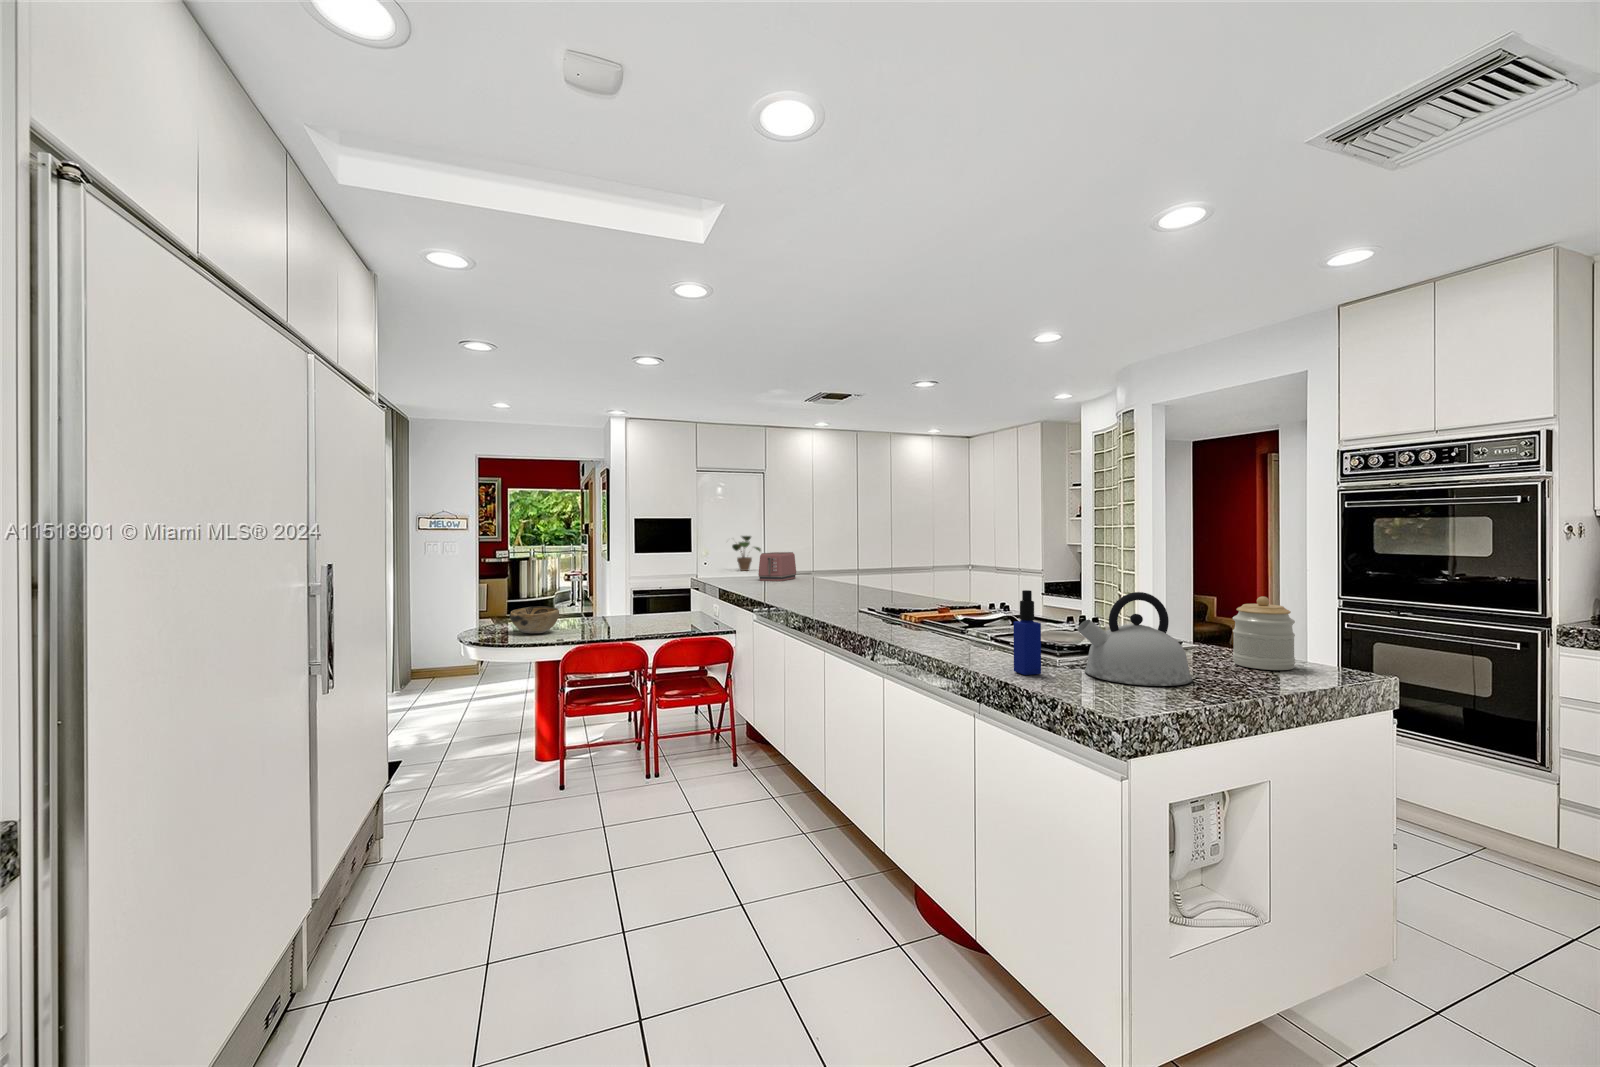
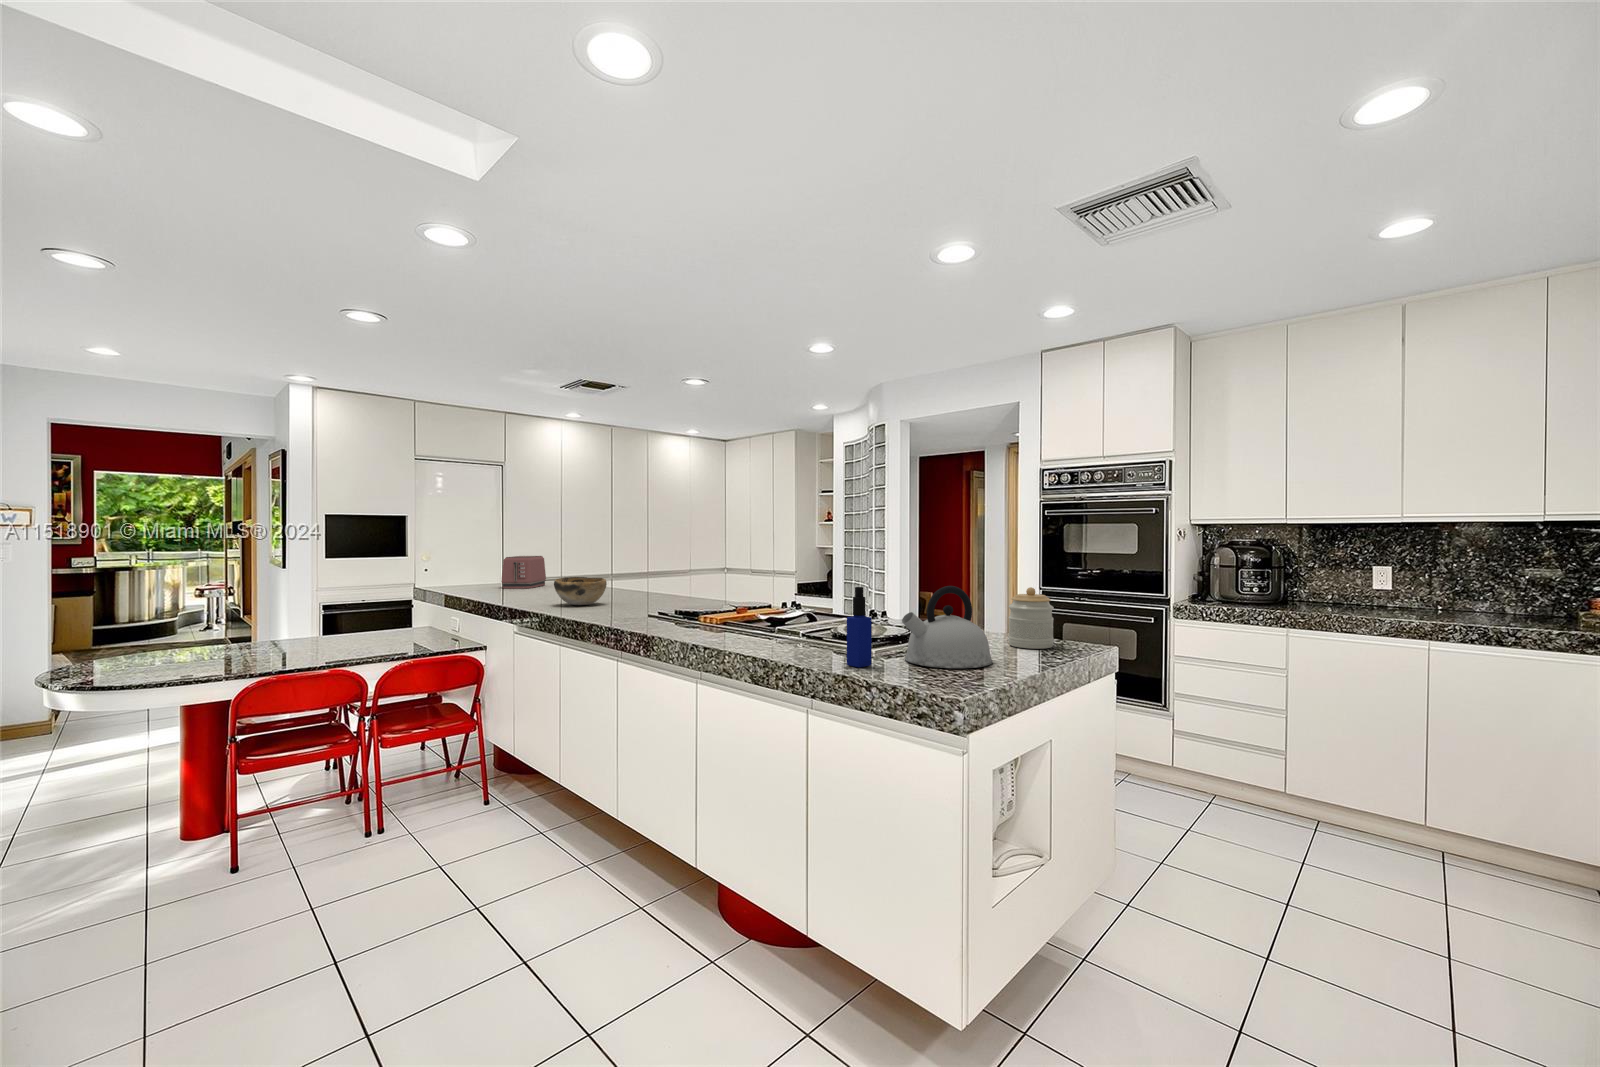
potted plant: present [732,536,761,571] -> none [450,537,495,578]
decorative bowl: present [510,607,559,634] -> present [554,577,607,605]

